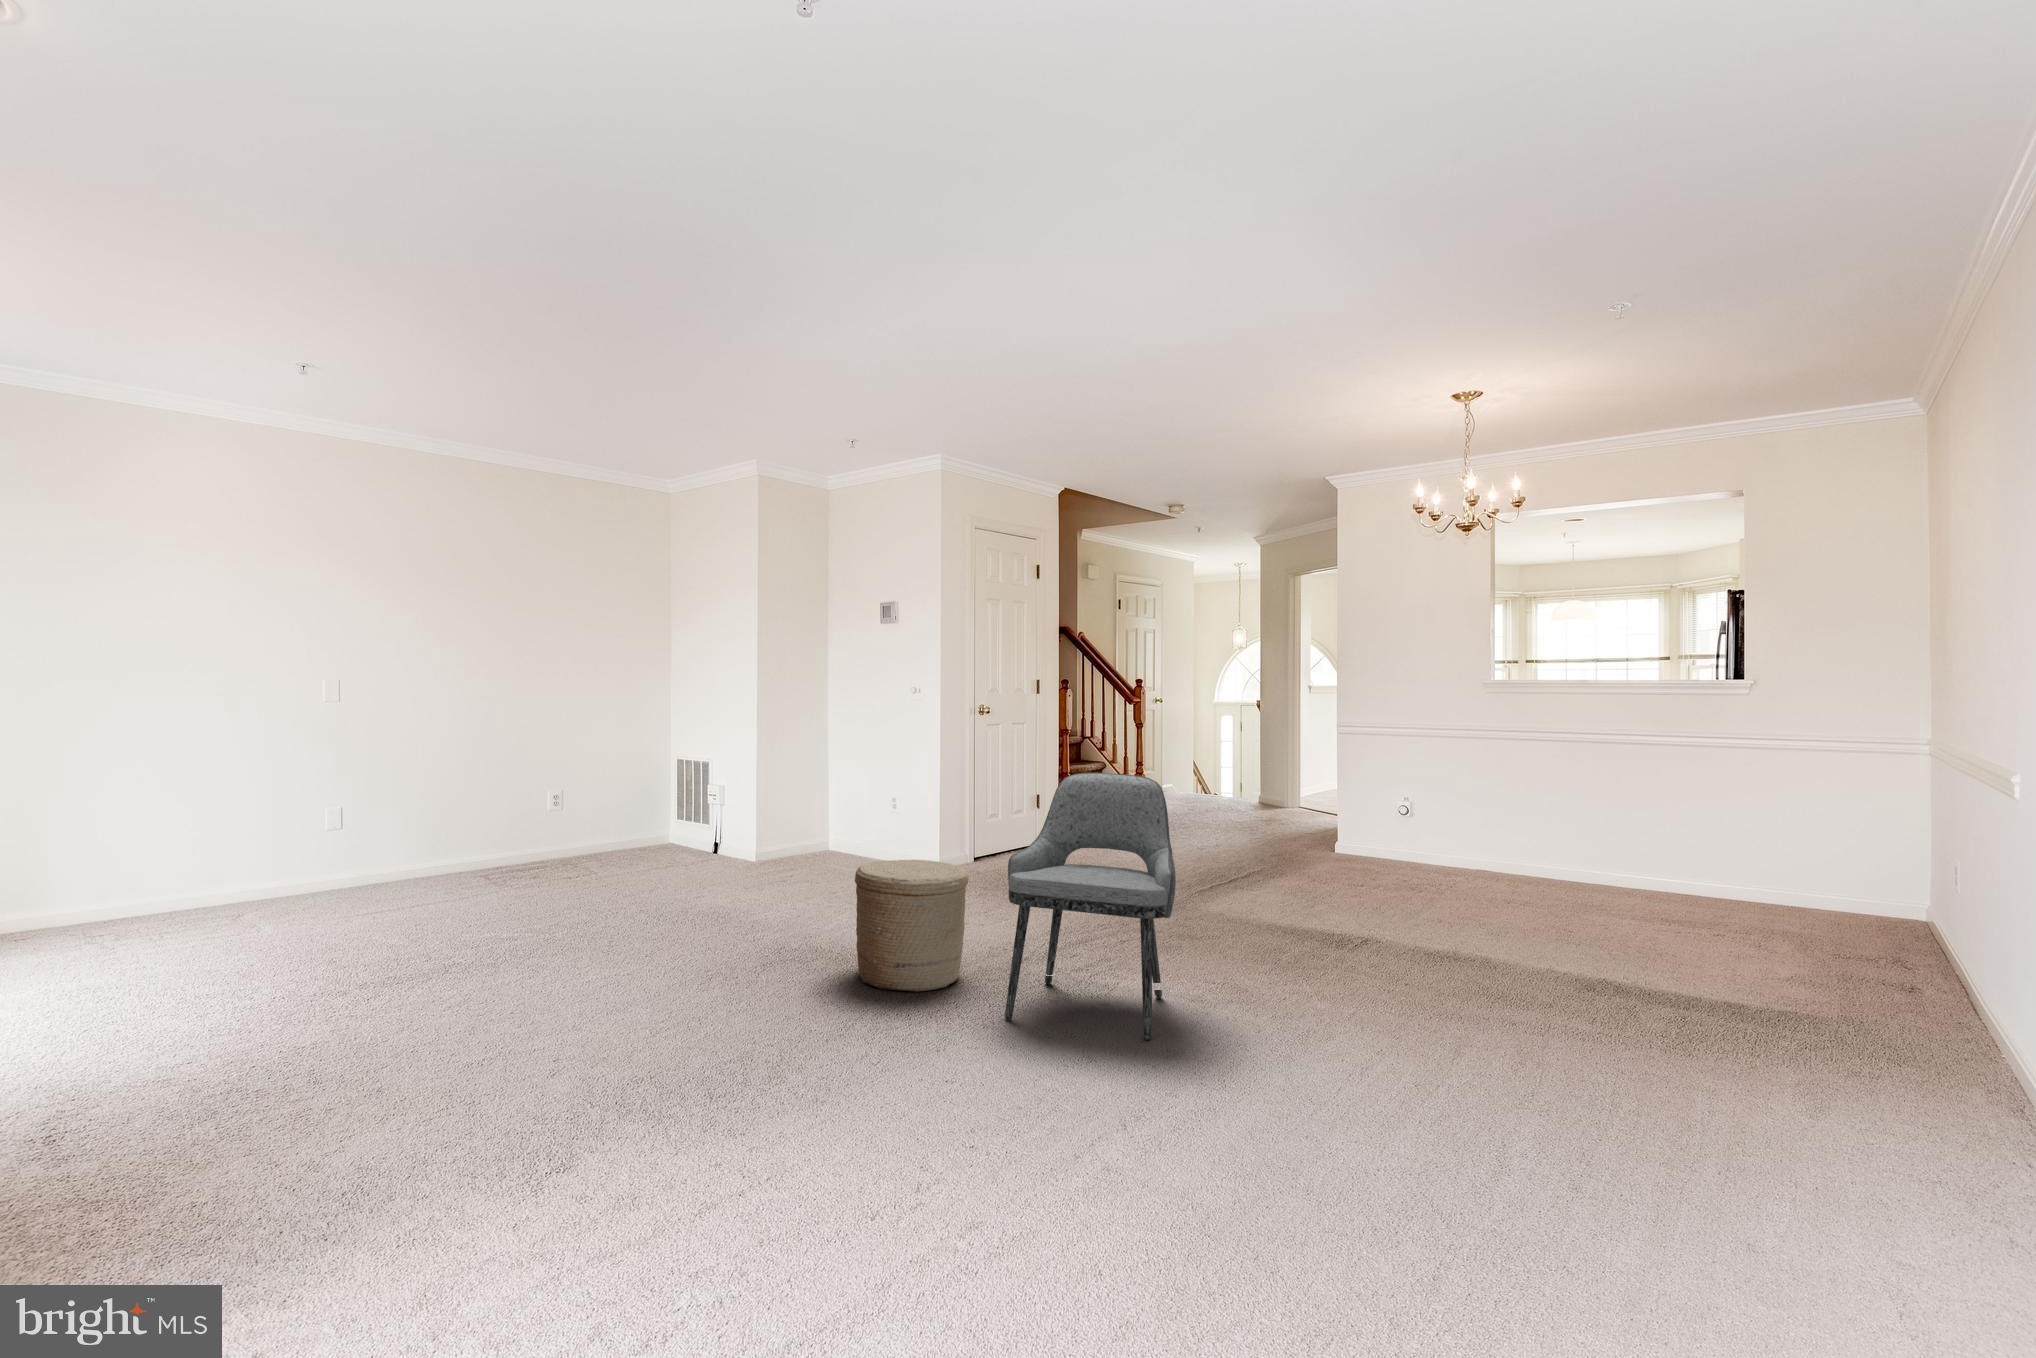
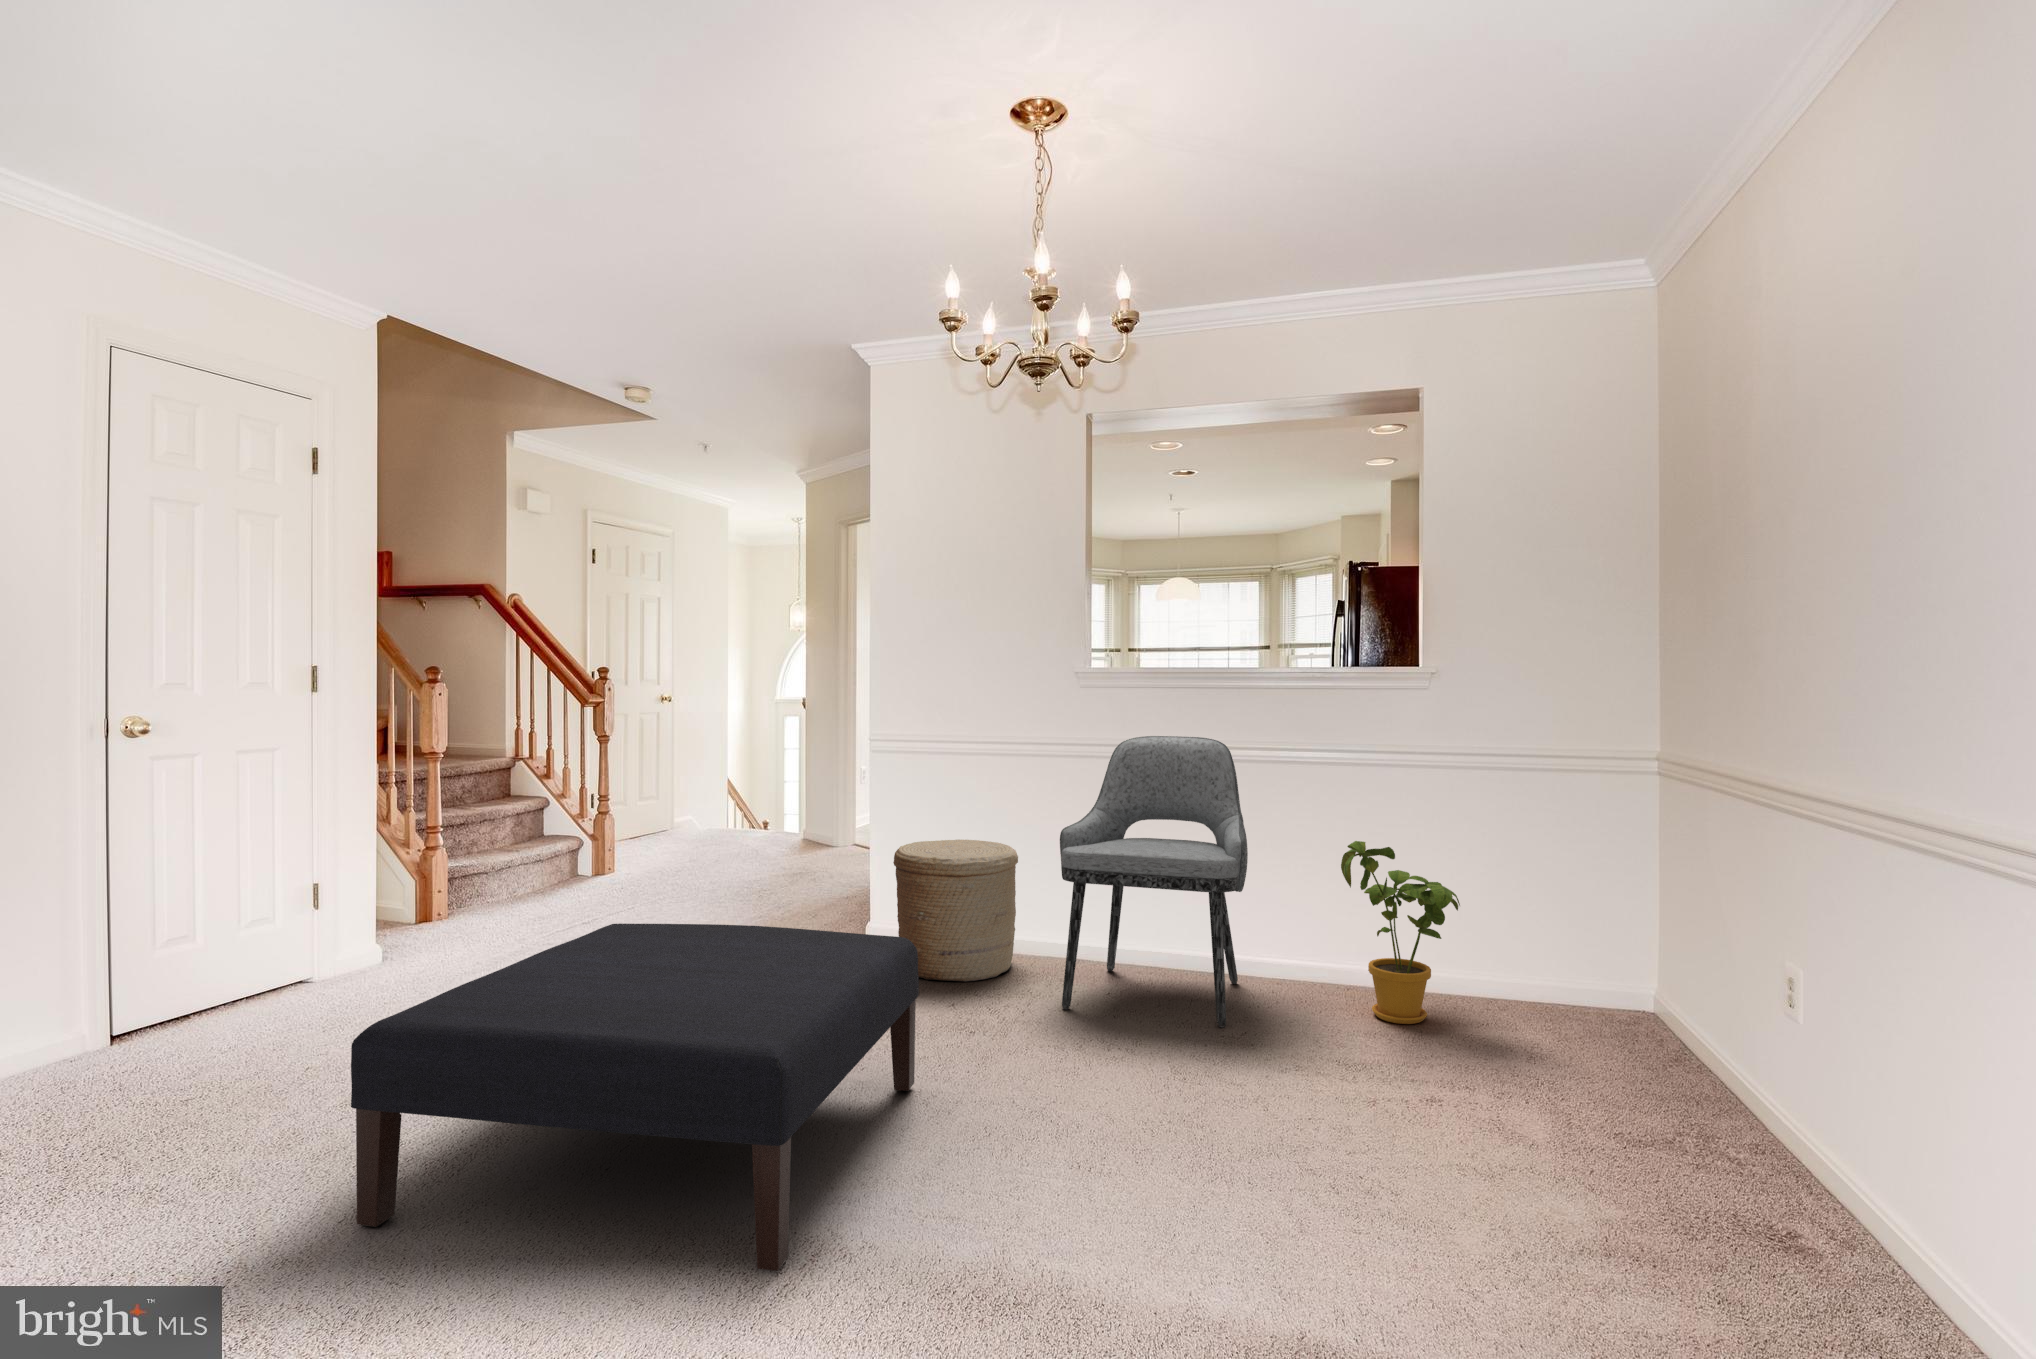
house plant: none [1257,876,1360,1040] -> present [1341,841,1460,1024]
ottoman: none [350,938,879,1272] -> present [351,924,919,1271]

